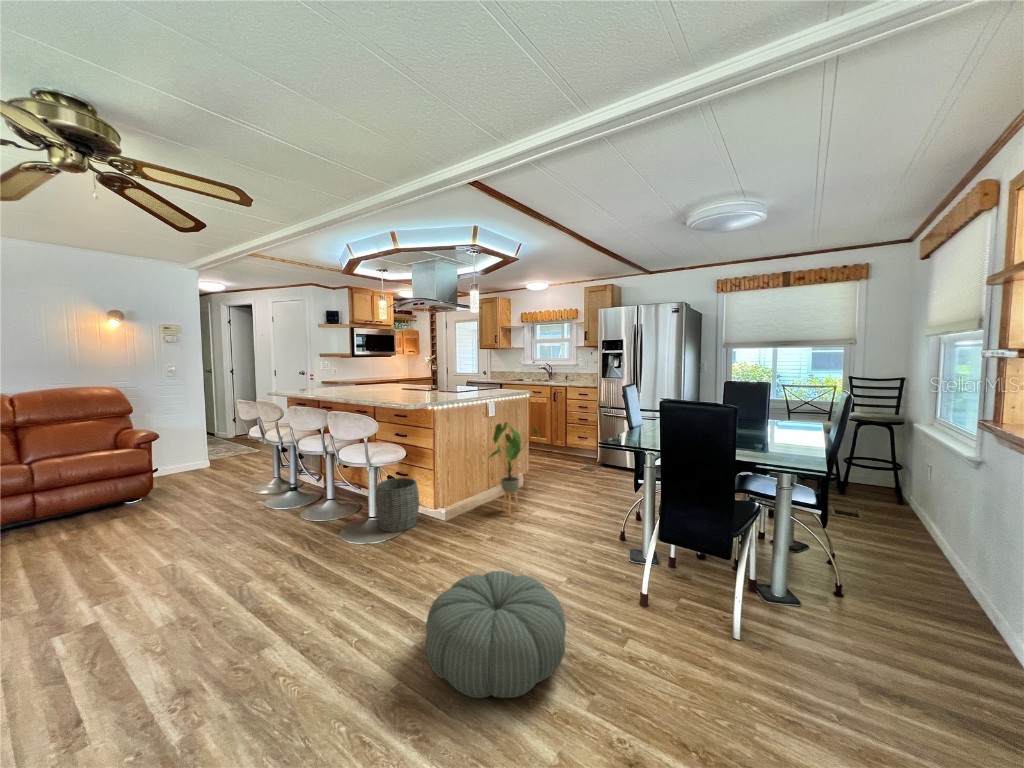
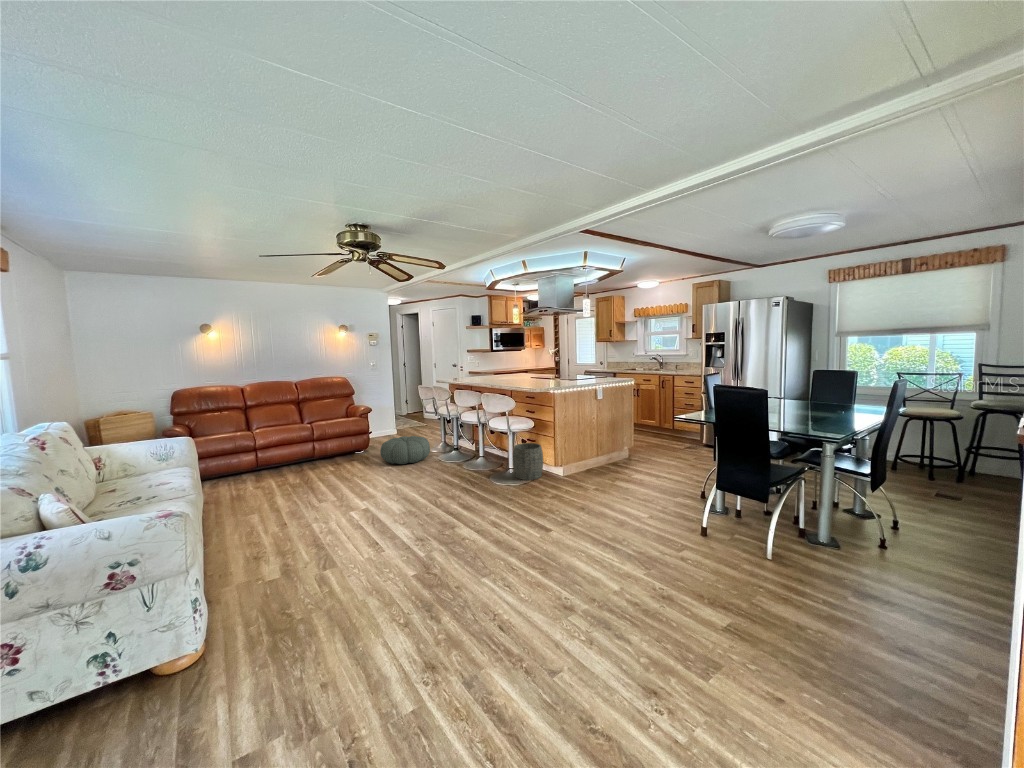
house plant: present [489,422,543,516] -> none [594,404,641,477]
pouf: present [426,571,566,698] -> present [380,436,430,464]

